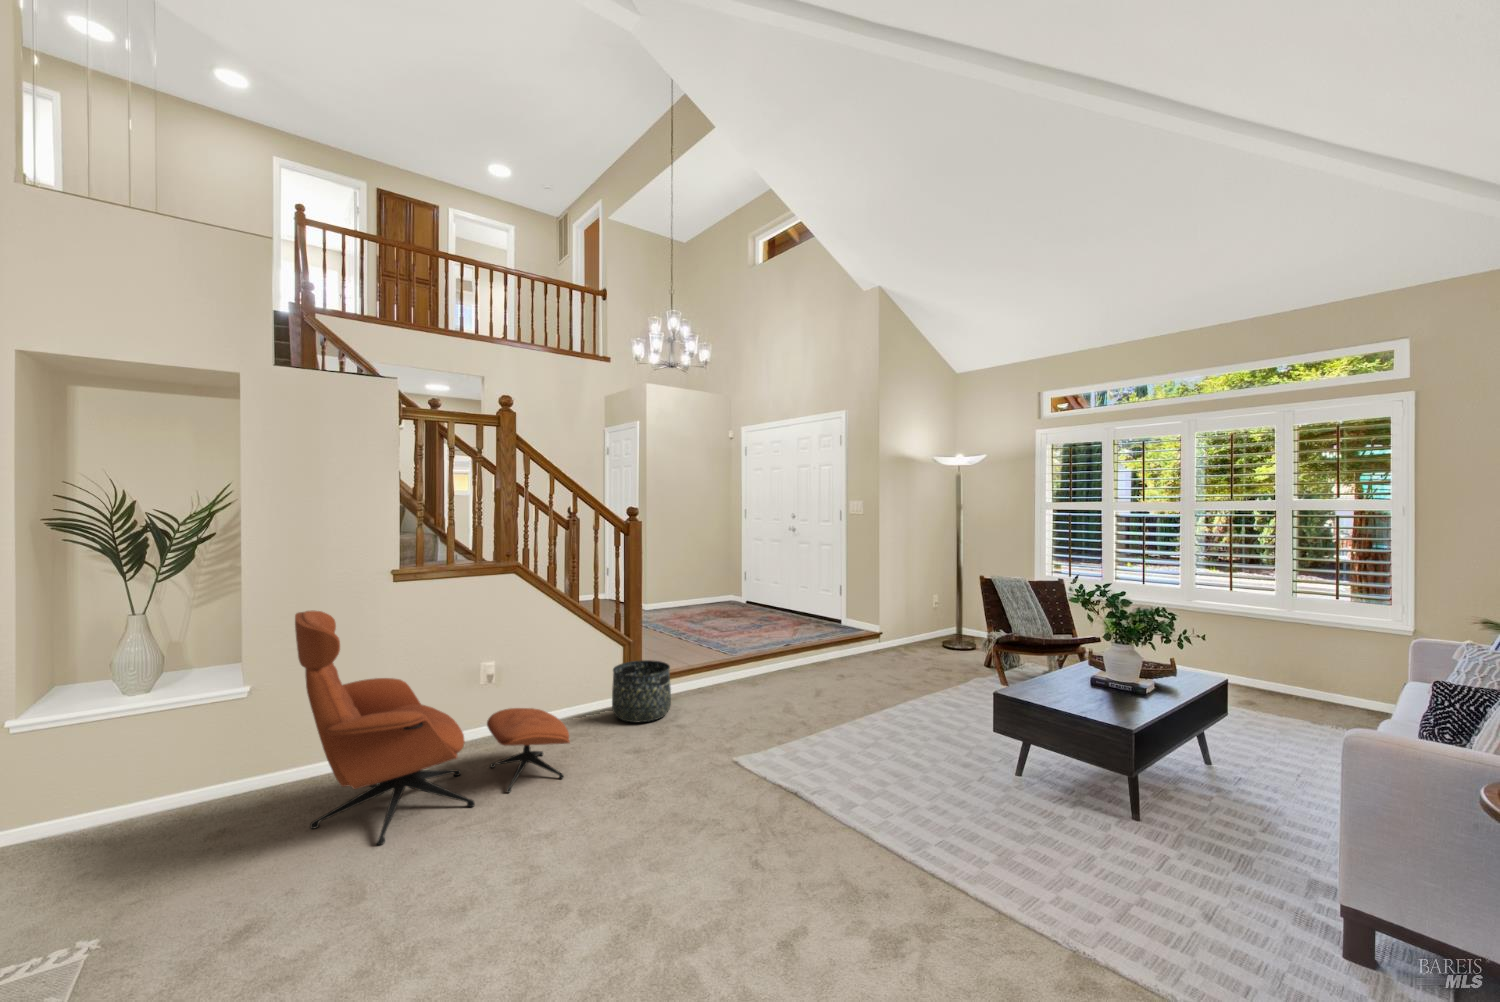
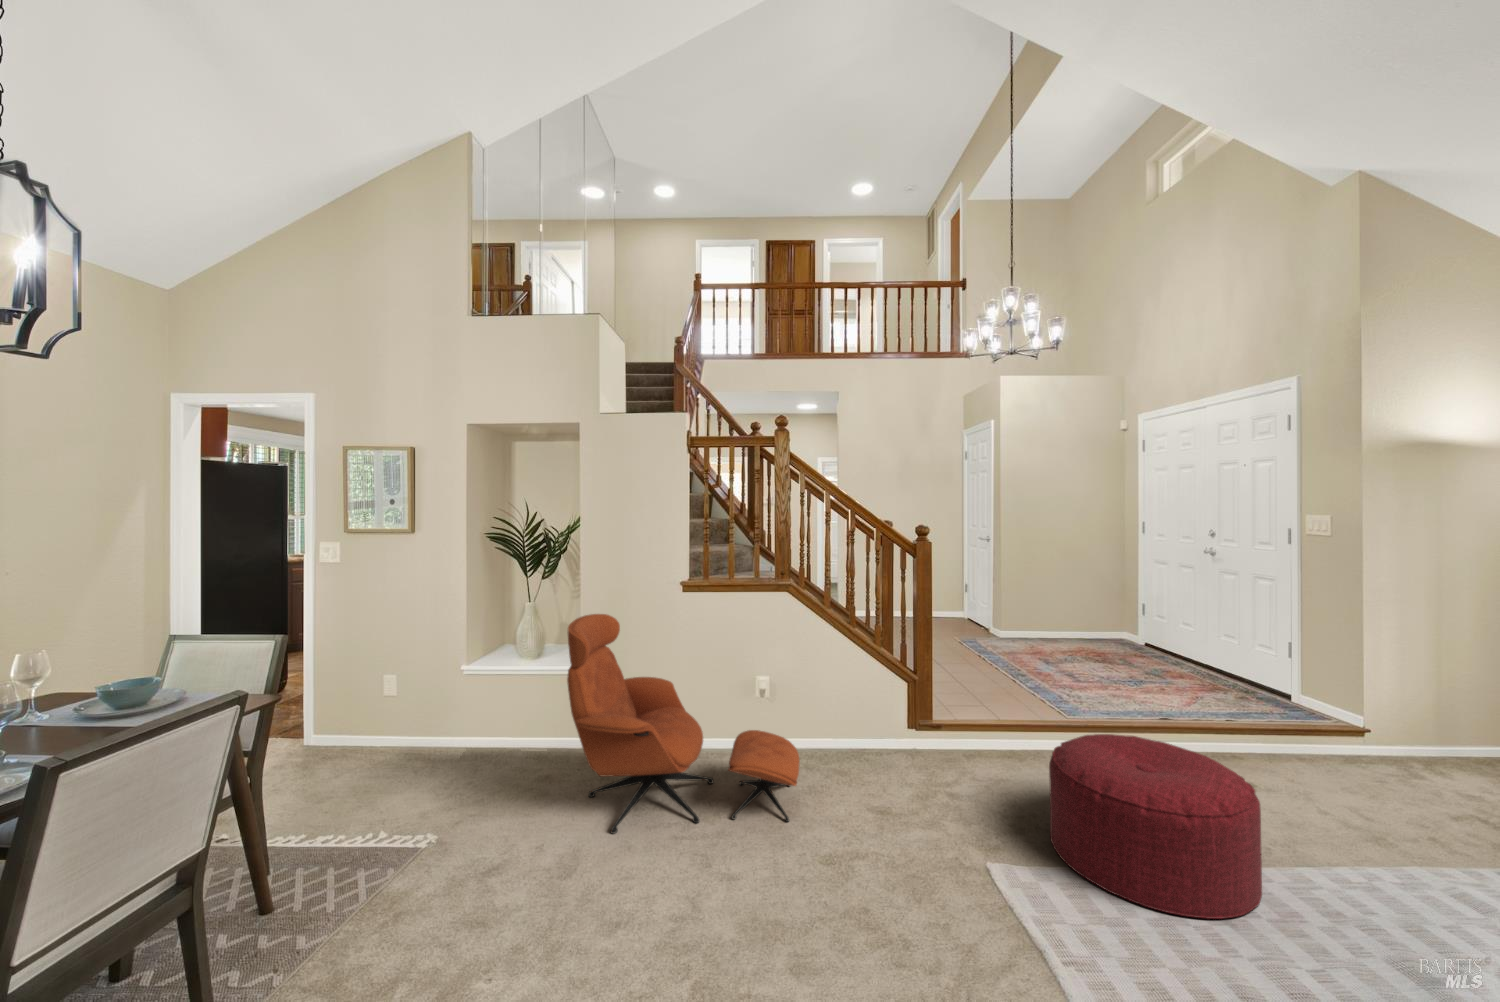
ottoman: none [753,648,870,747] -> present [1049,734,1262,919]
basket: present [612,660,671,722] -> none [884,703,954,780]

